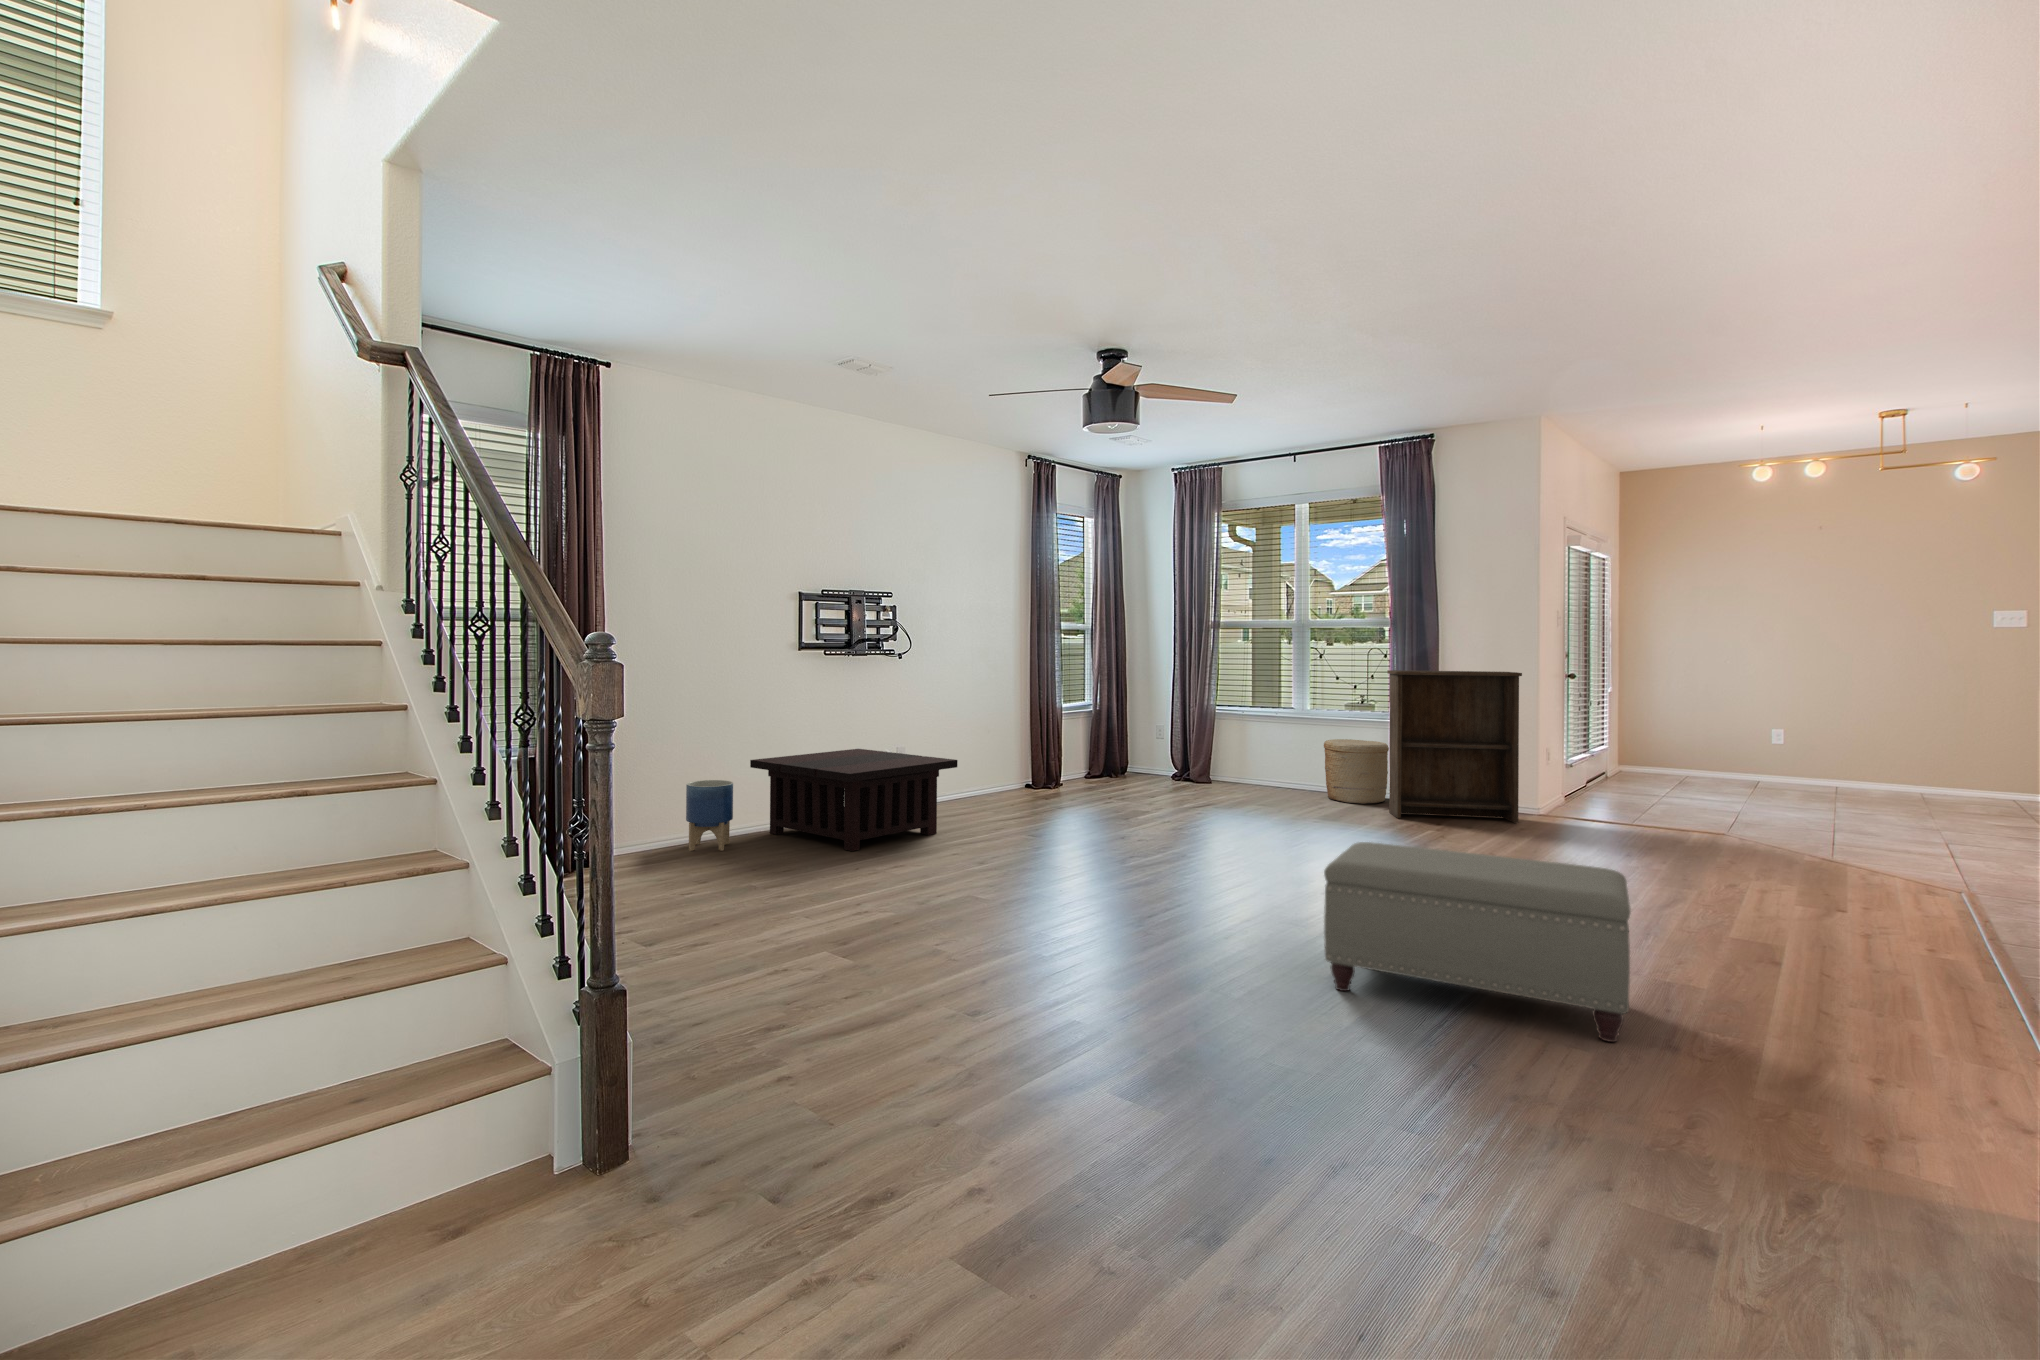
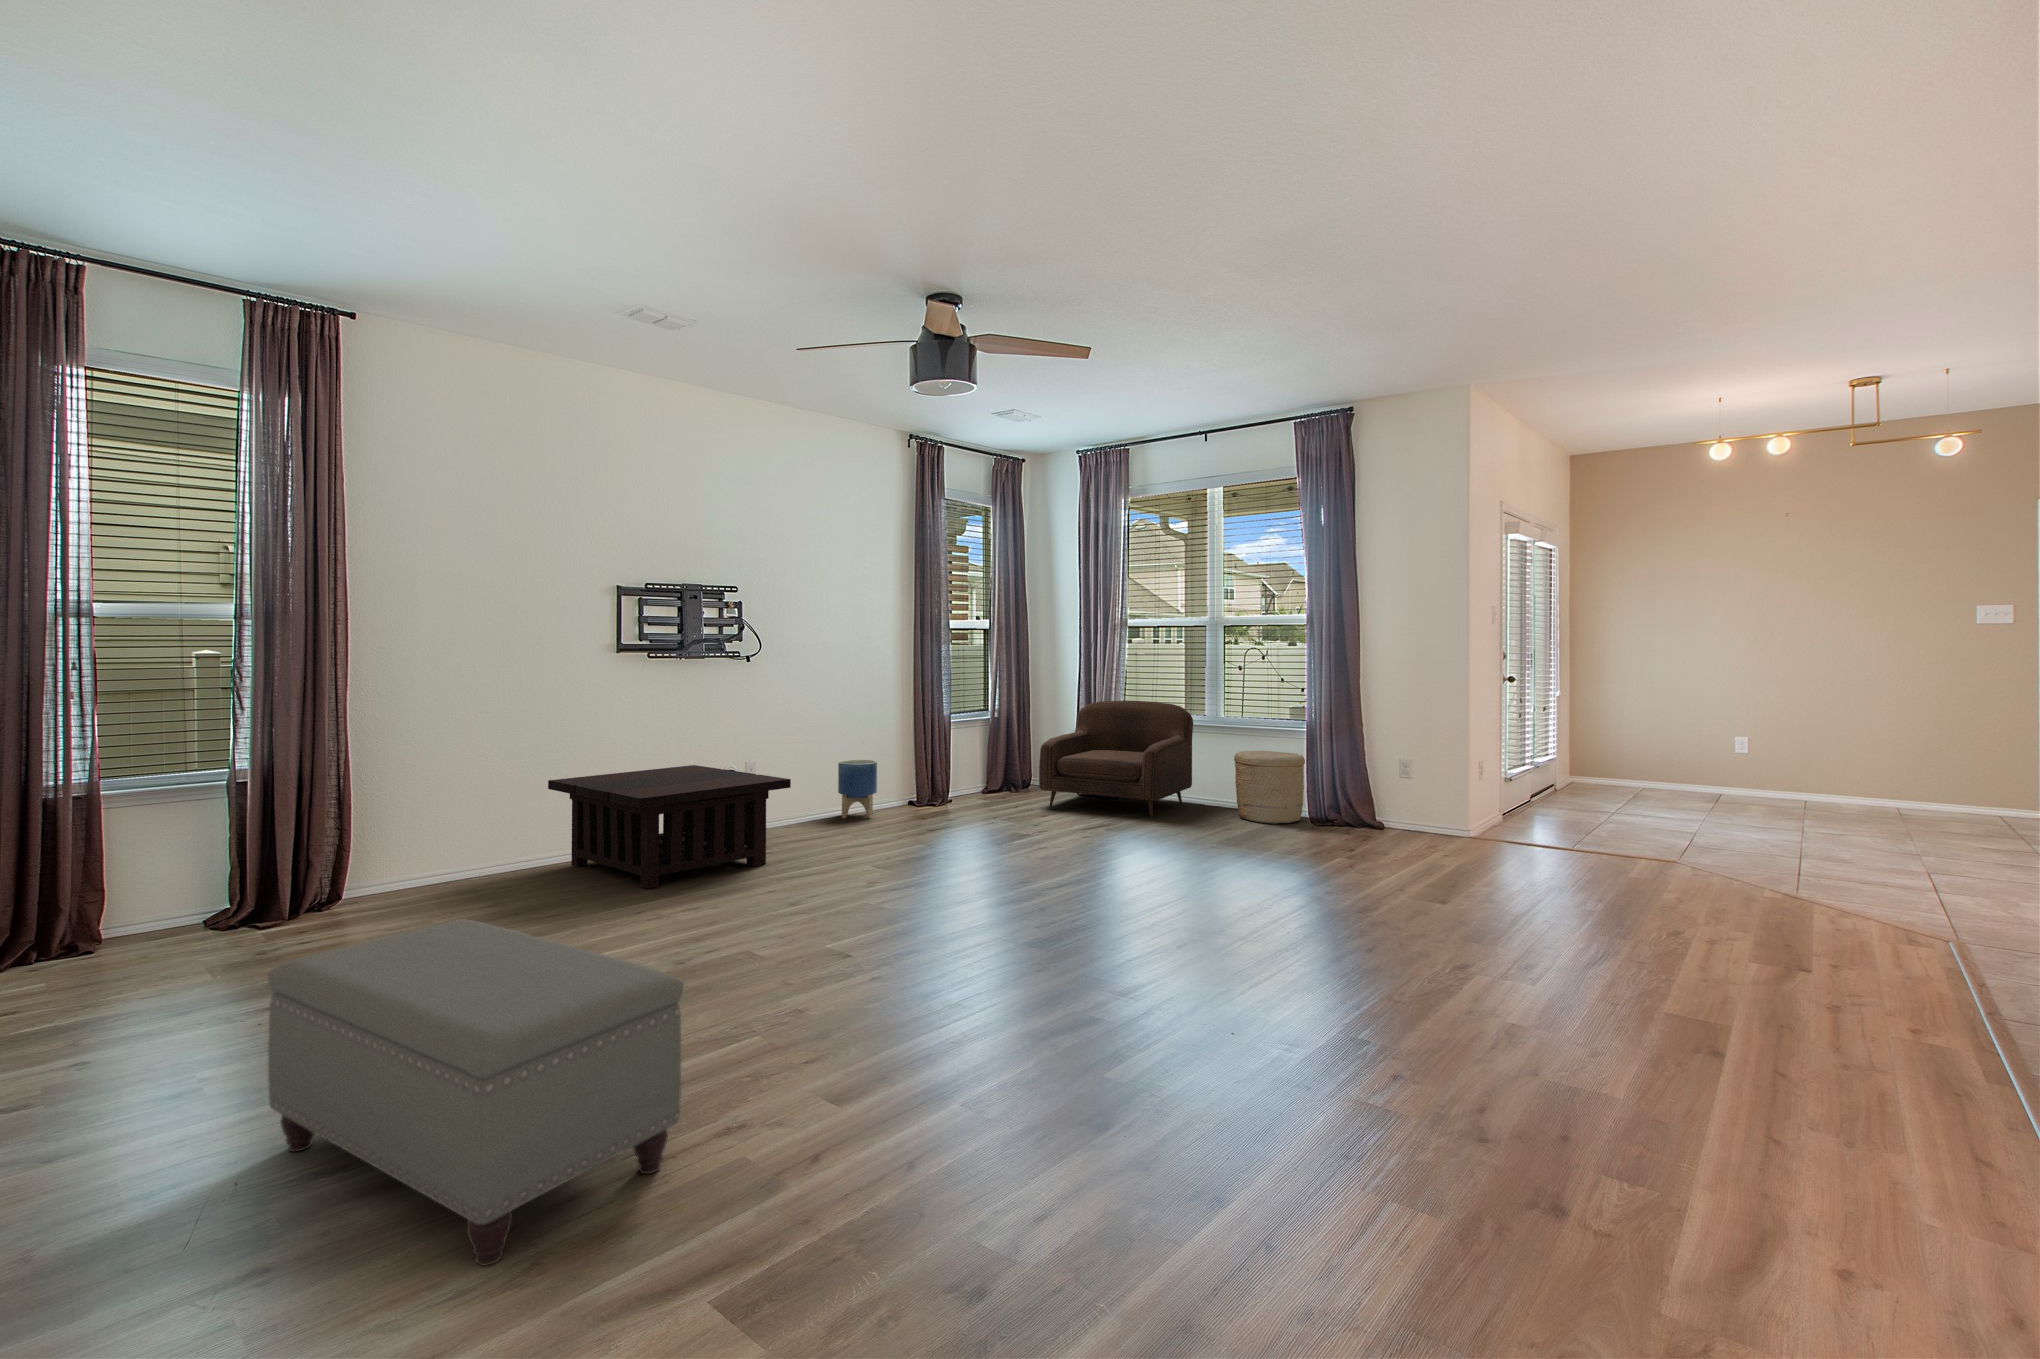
bookshelf: present [1387,670,1522,823] -> none [1297,674,1445,847]
armchair: none [1144,695,1282,797] -> present [1039,701,1193,816]
planter: present [686,780,733,851] -> present [838,760,877,818]
ottoman: present [1324,842,1630,1042] -> present [268,919,684,1266]

